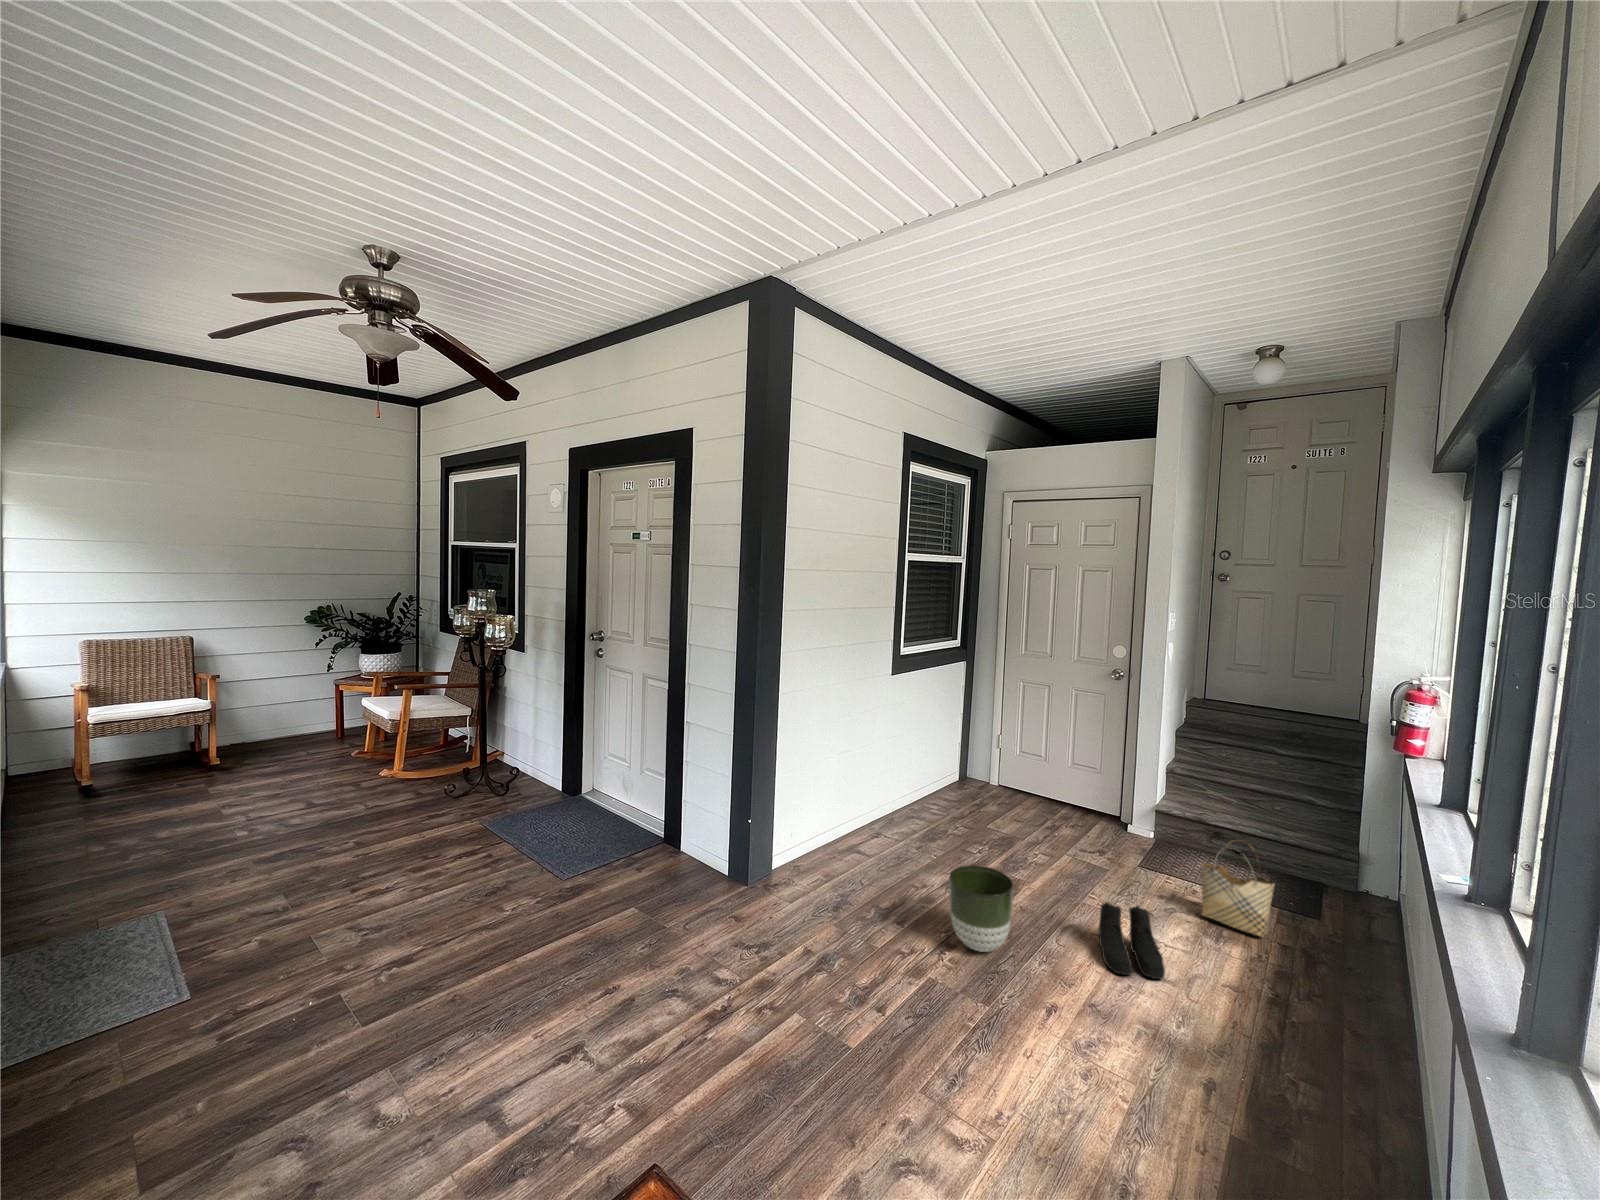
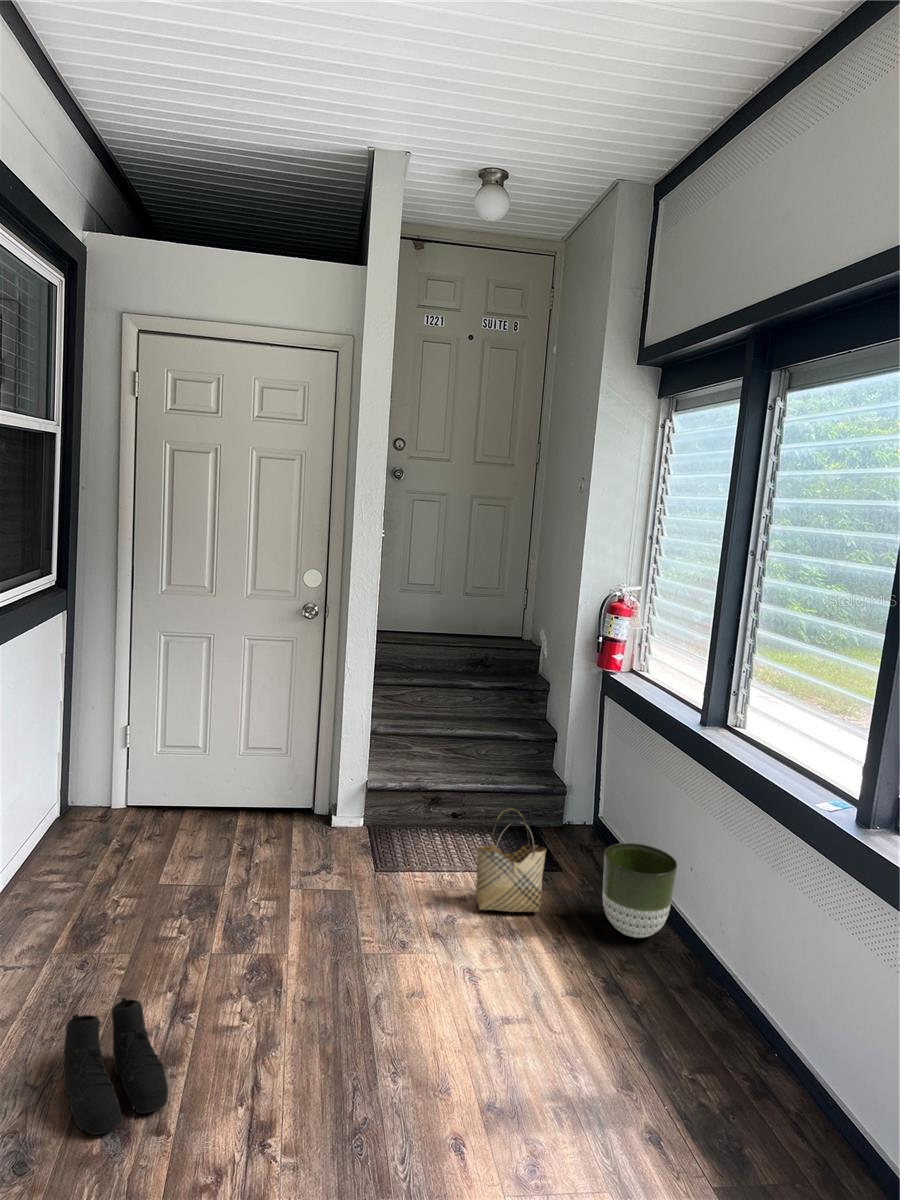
planter: present [949,865,1013,952] -> present [603,843,677,938]
boots: present [1099,902,1165,979] -> present [63,998,168,1135]

